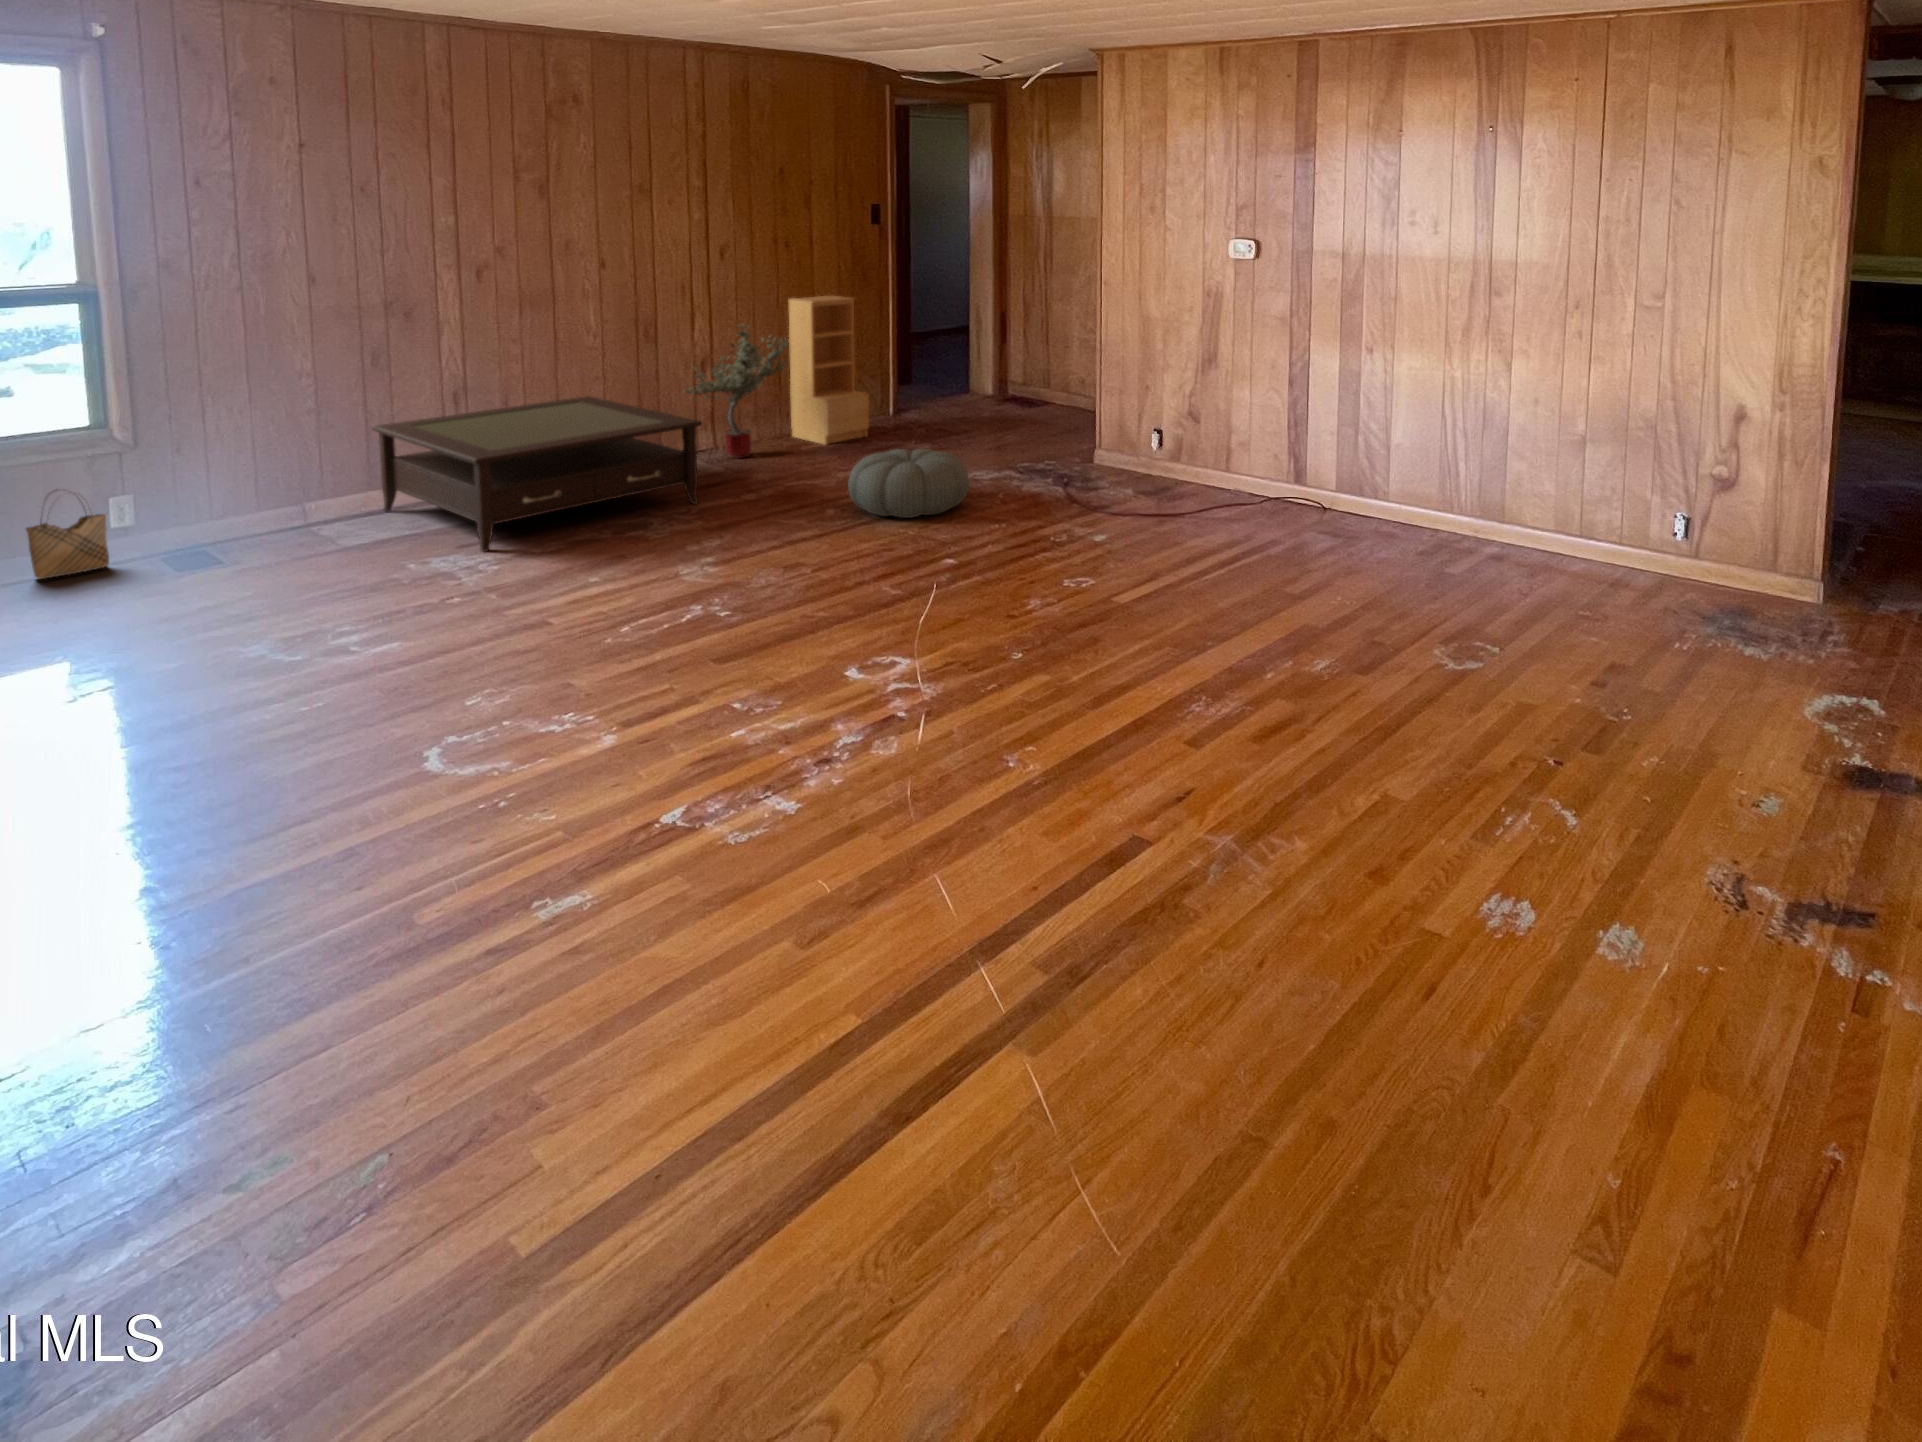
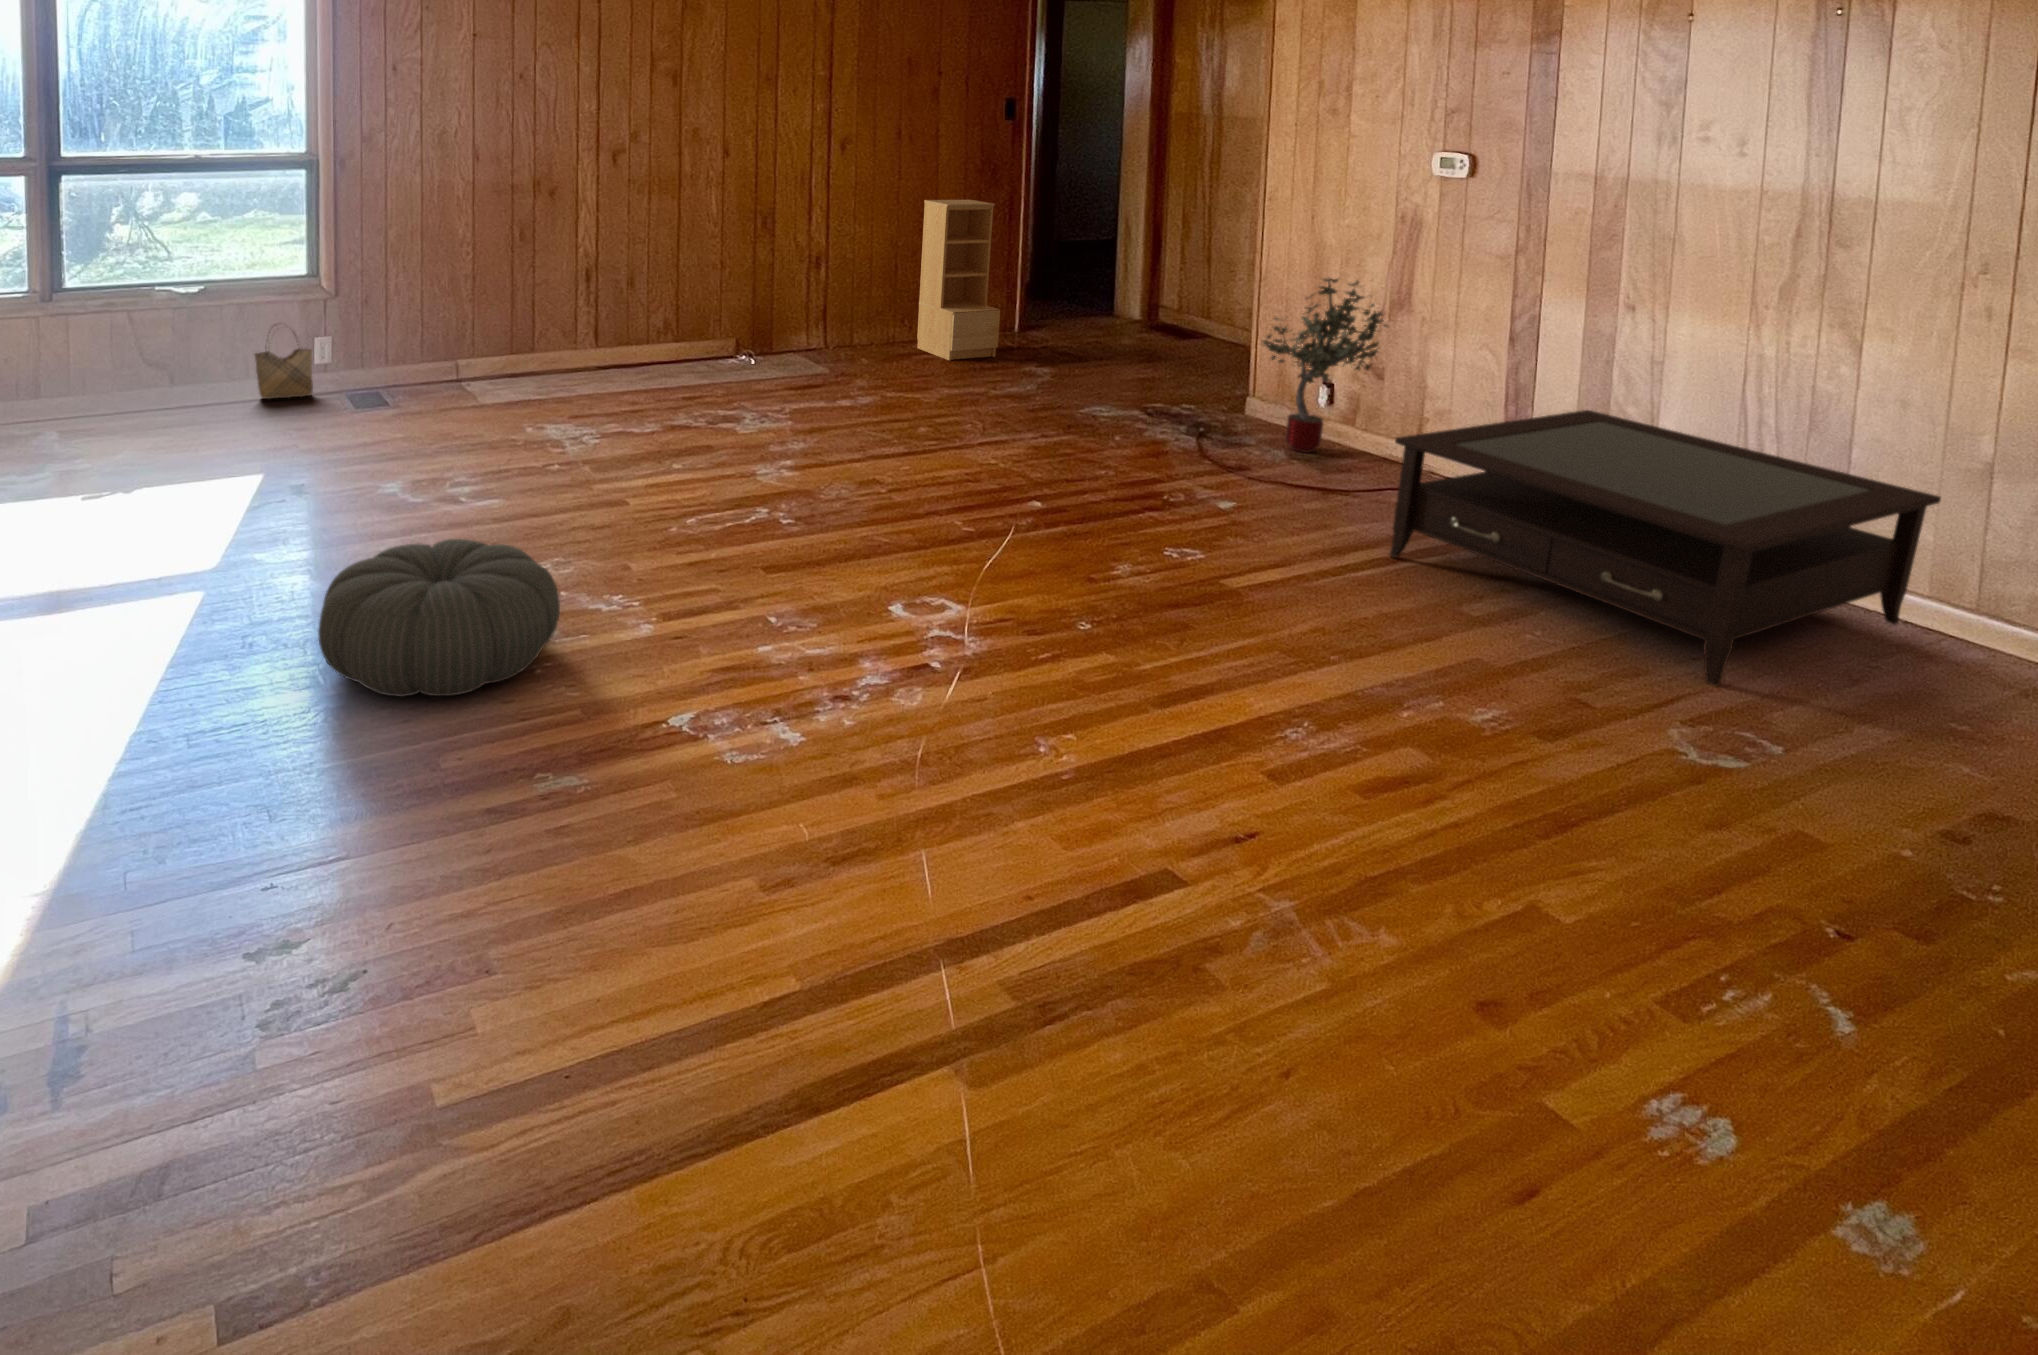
potted tree: present [684,324,788,458] -> present [1263,278,1388,453]
coffee table: present [372,396,702,552] -> present [1389,410,1941,686]
pouf: present [848,449,969,518] -> present [318,539,560,697]

